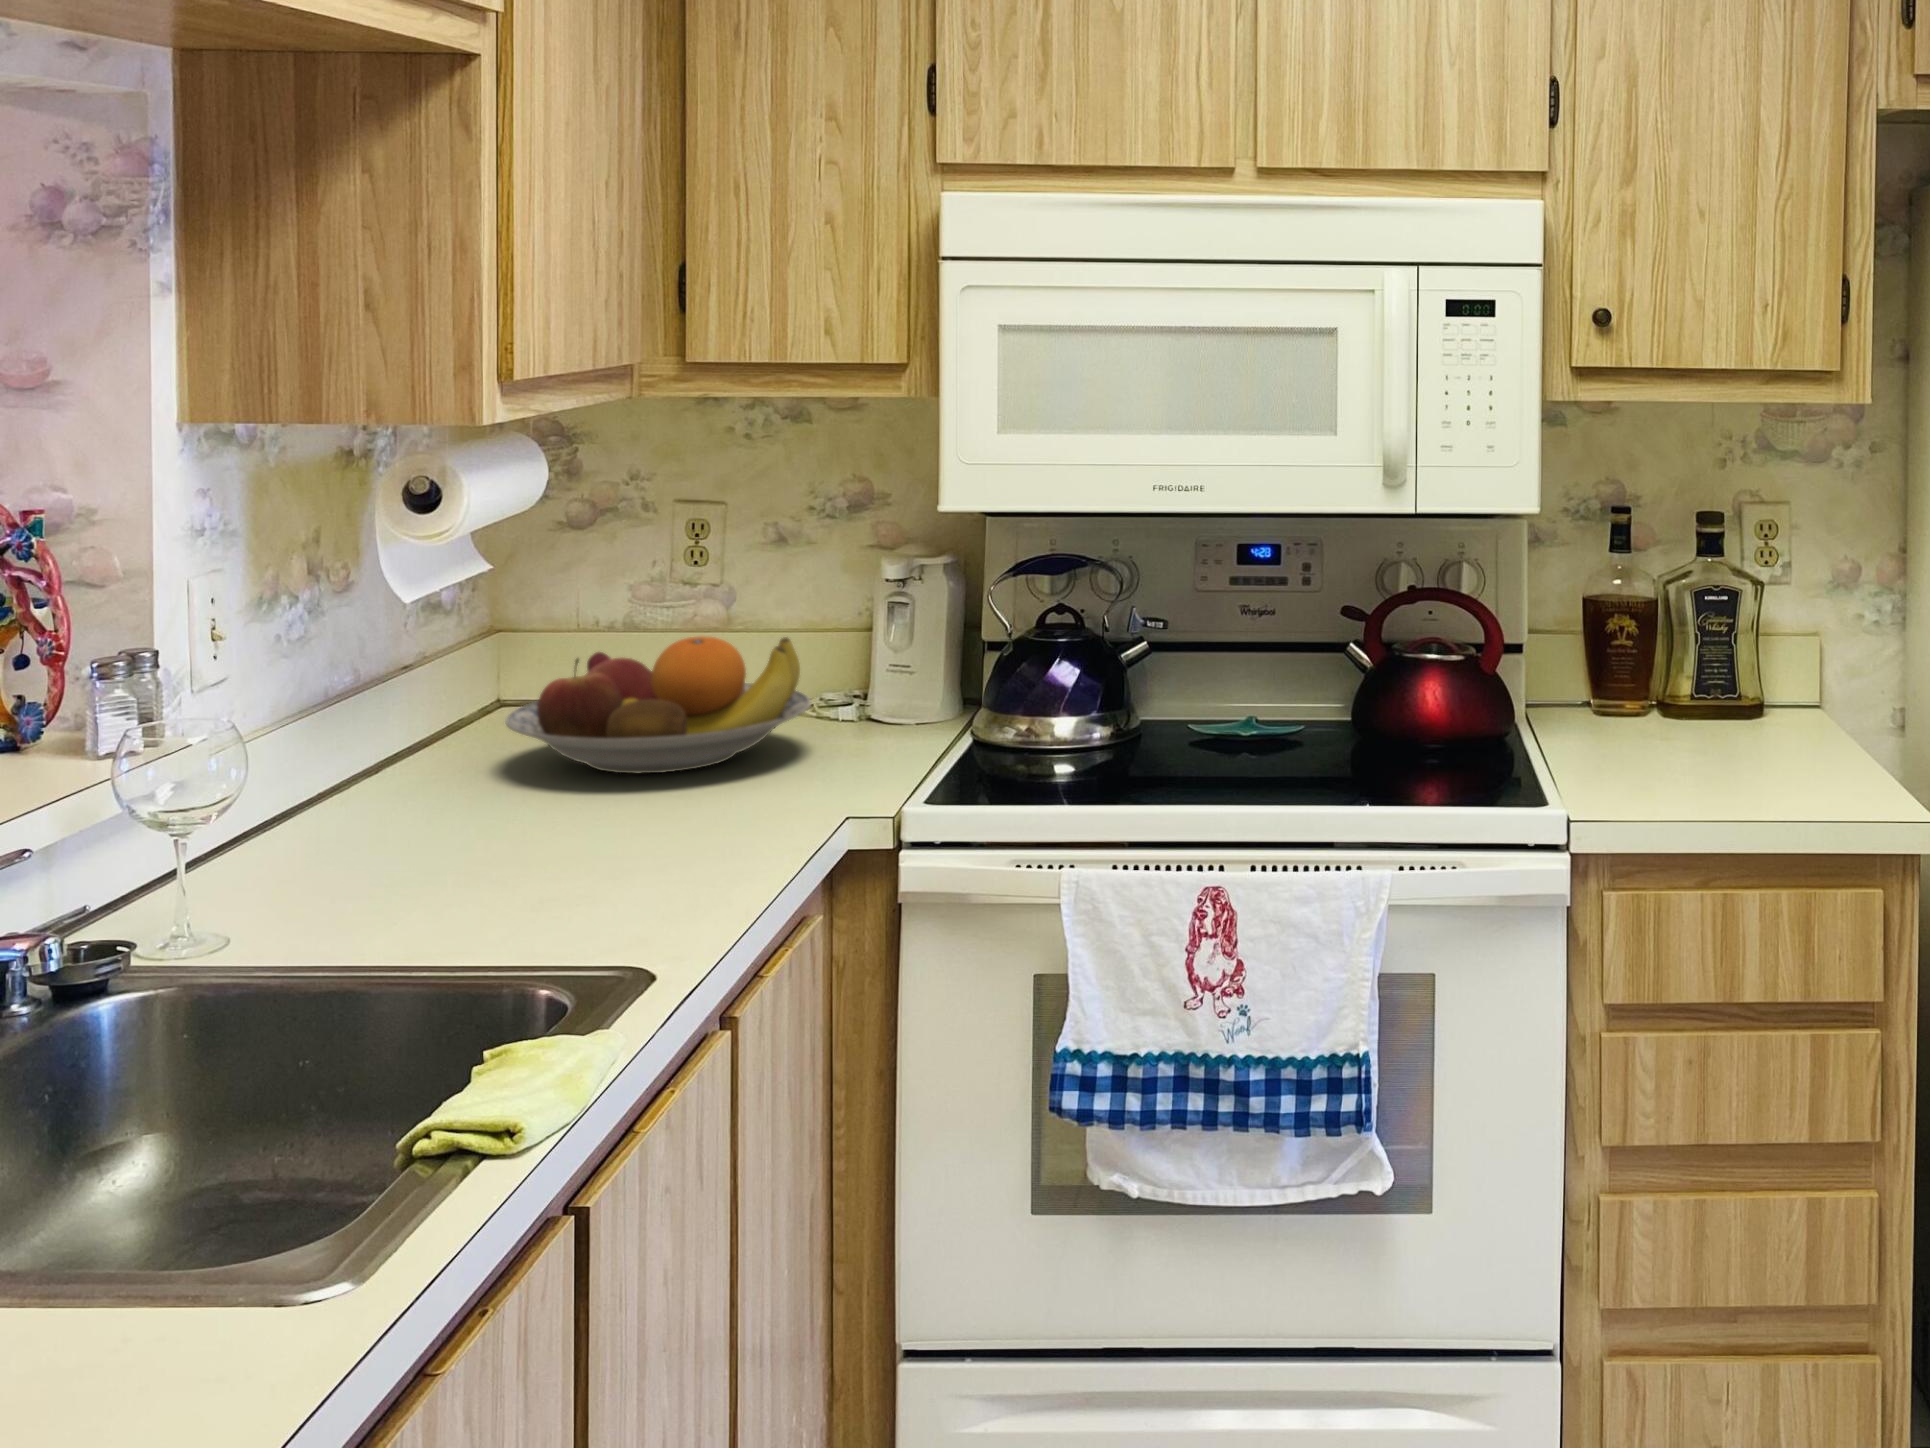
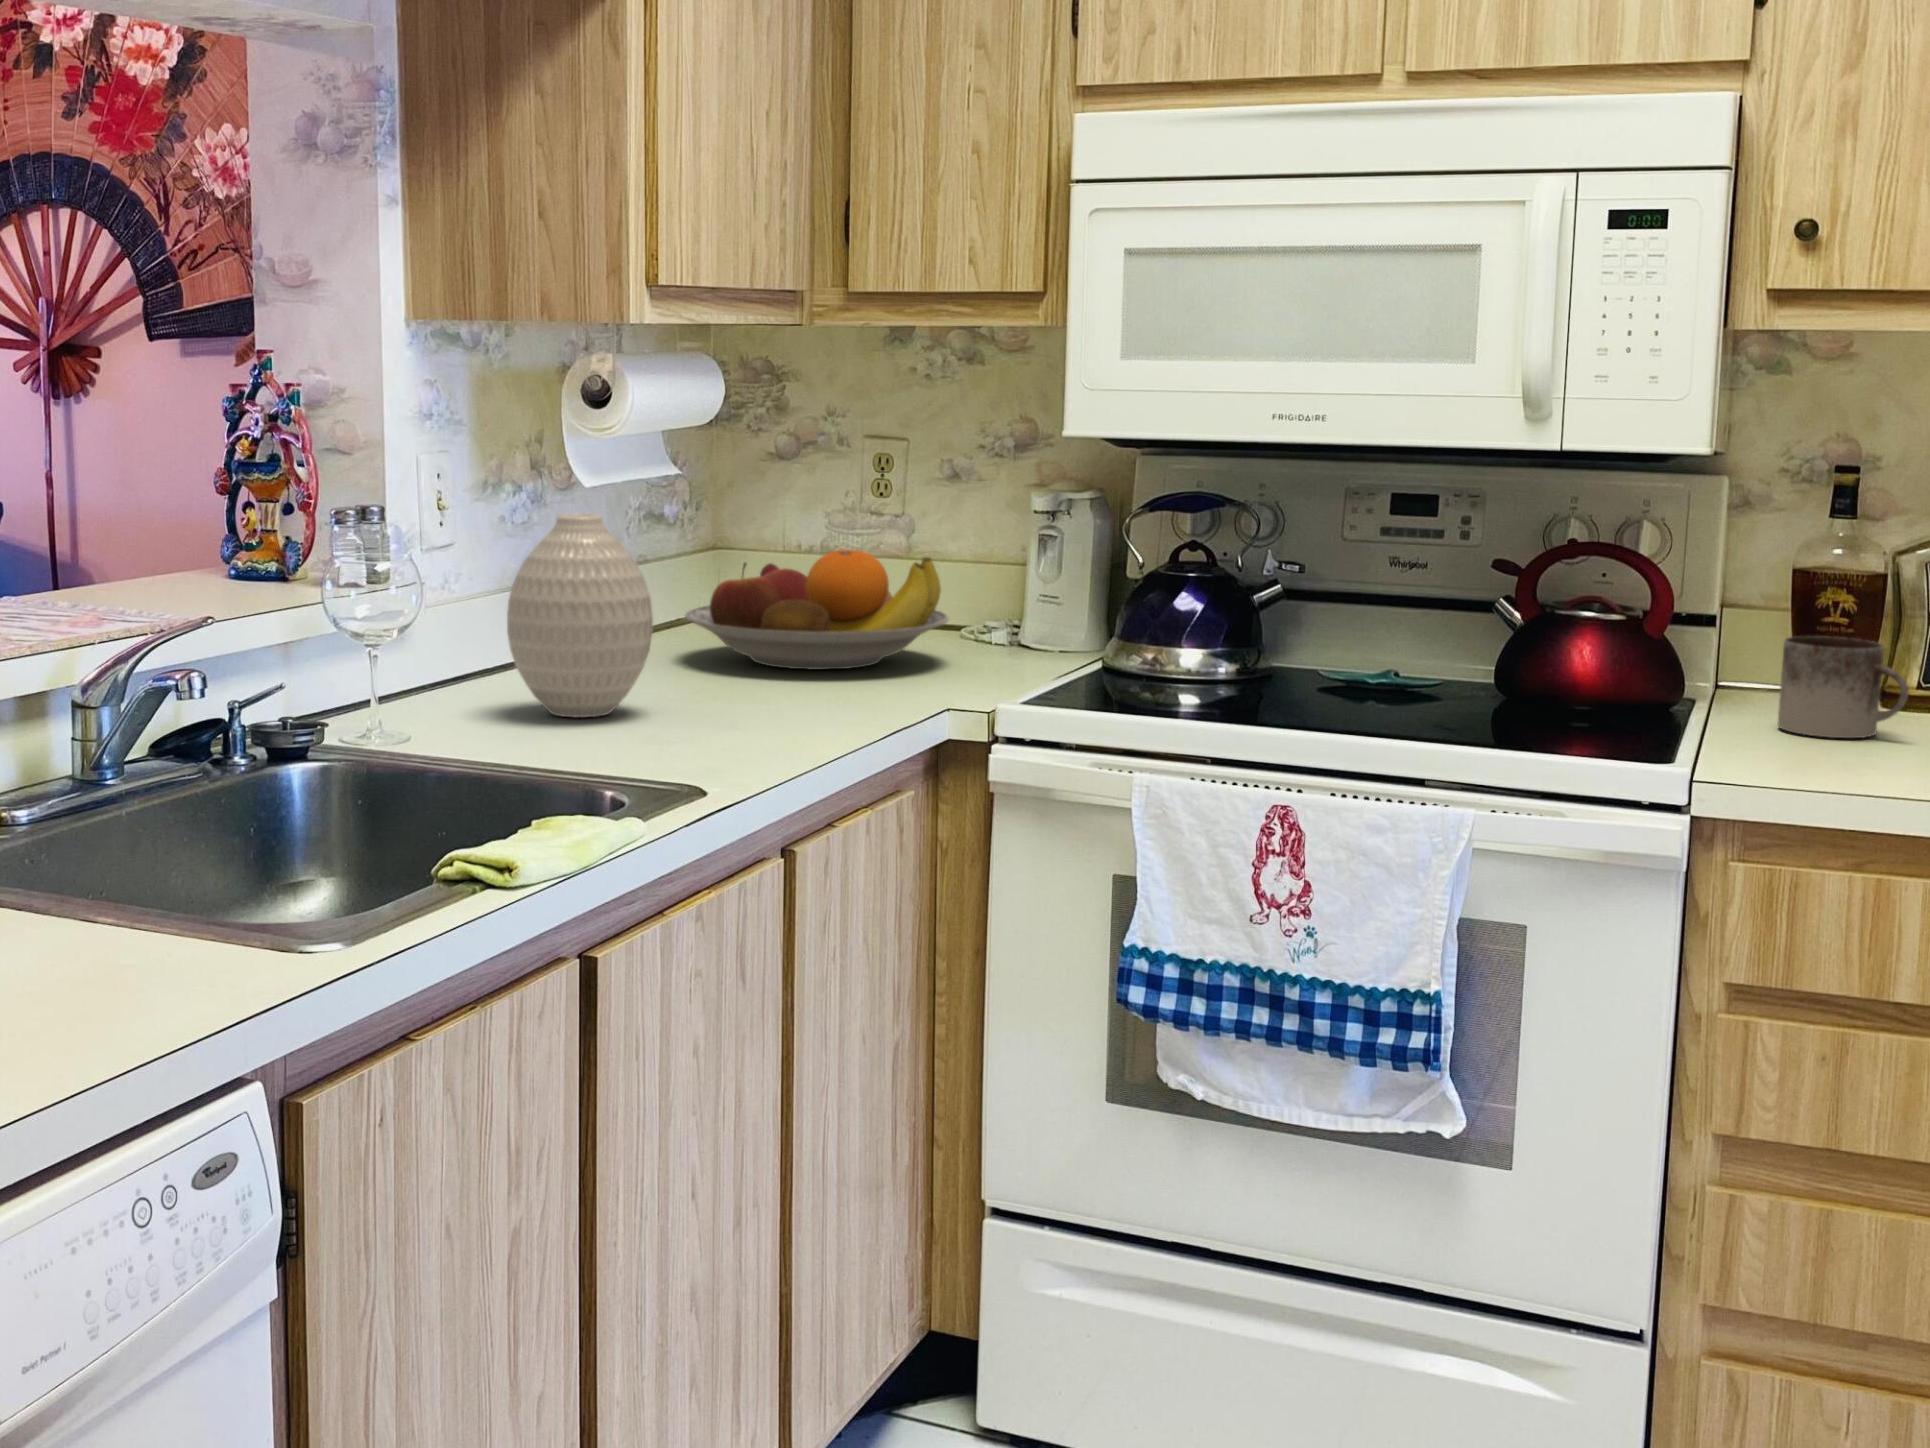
vase: none [322,643,509,883] -> present [507,513,653,717]
mug: none [1601,665,1705,757] -> present [1778,636,1908,738]

